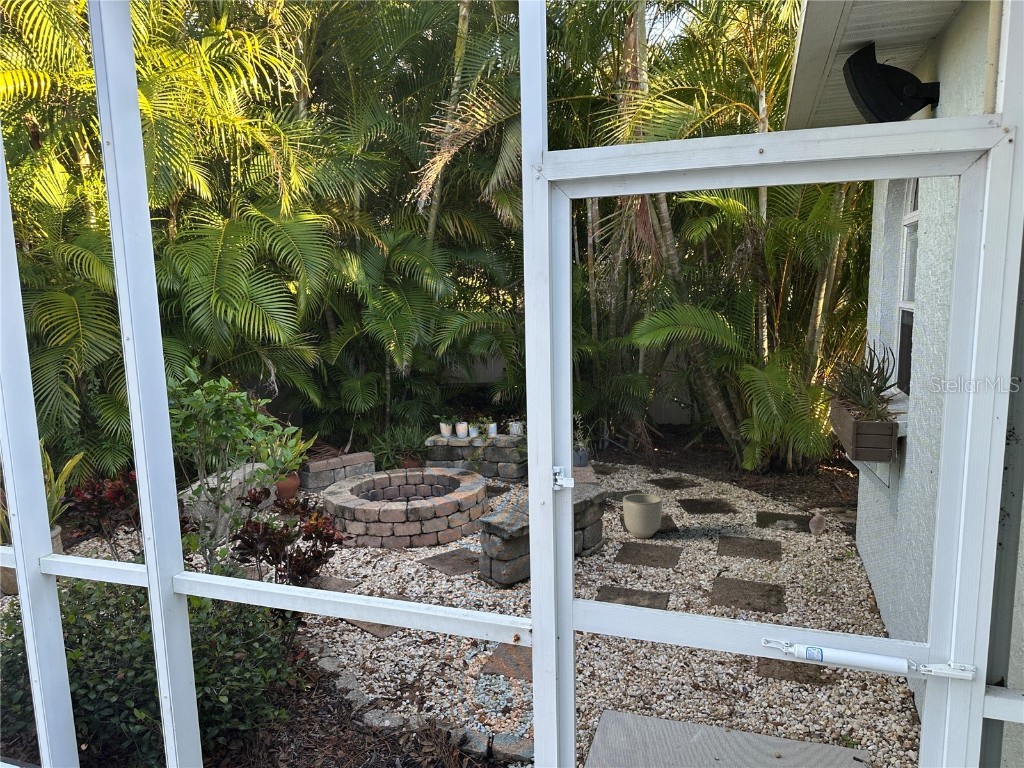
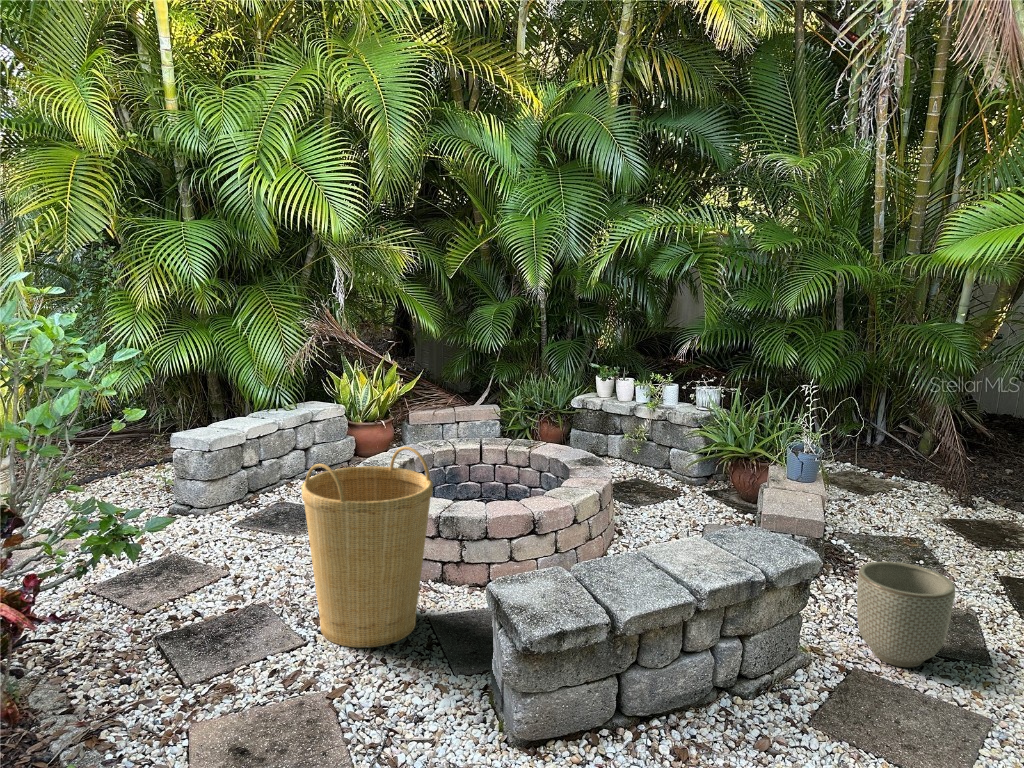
basket: none [352,470,421,578] -> present [301,447,433,648]

